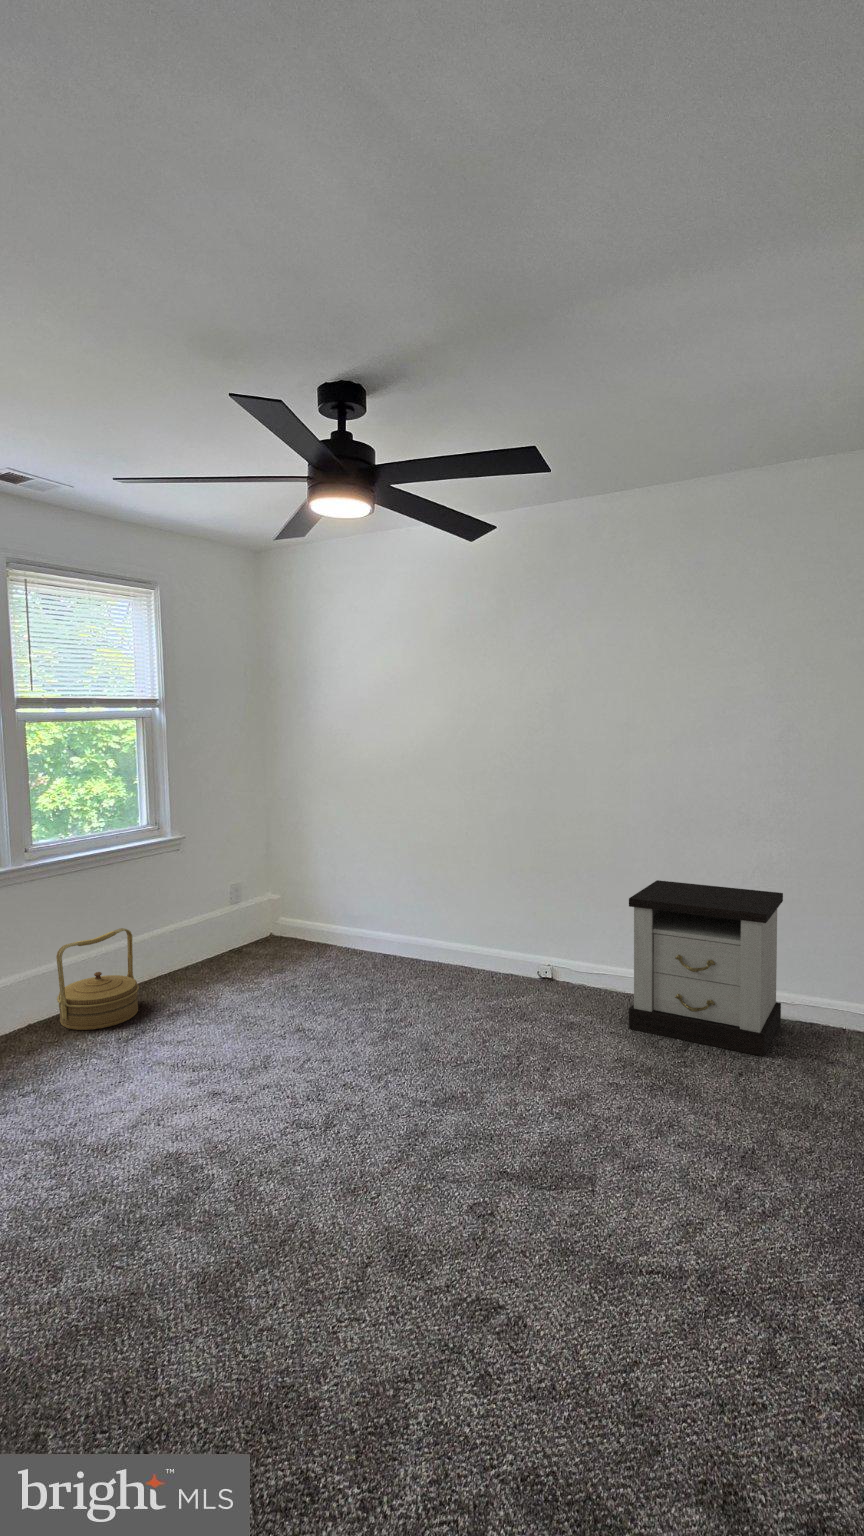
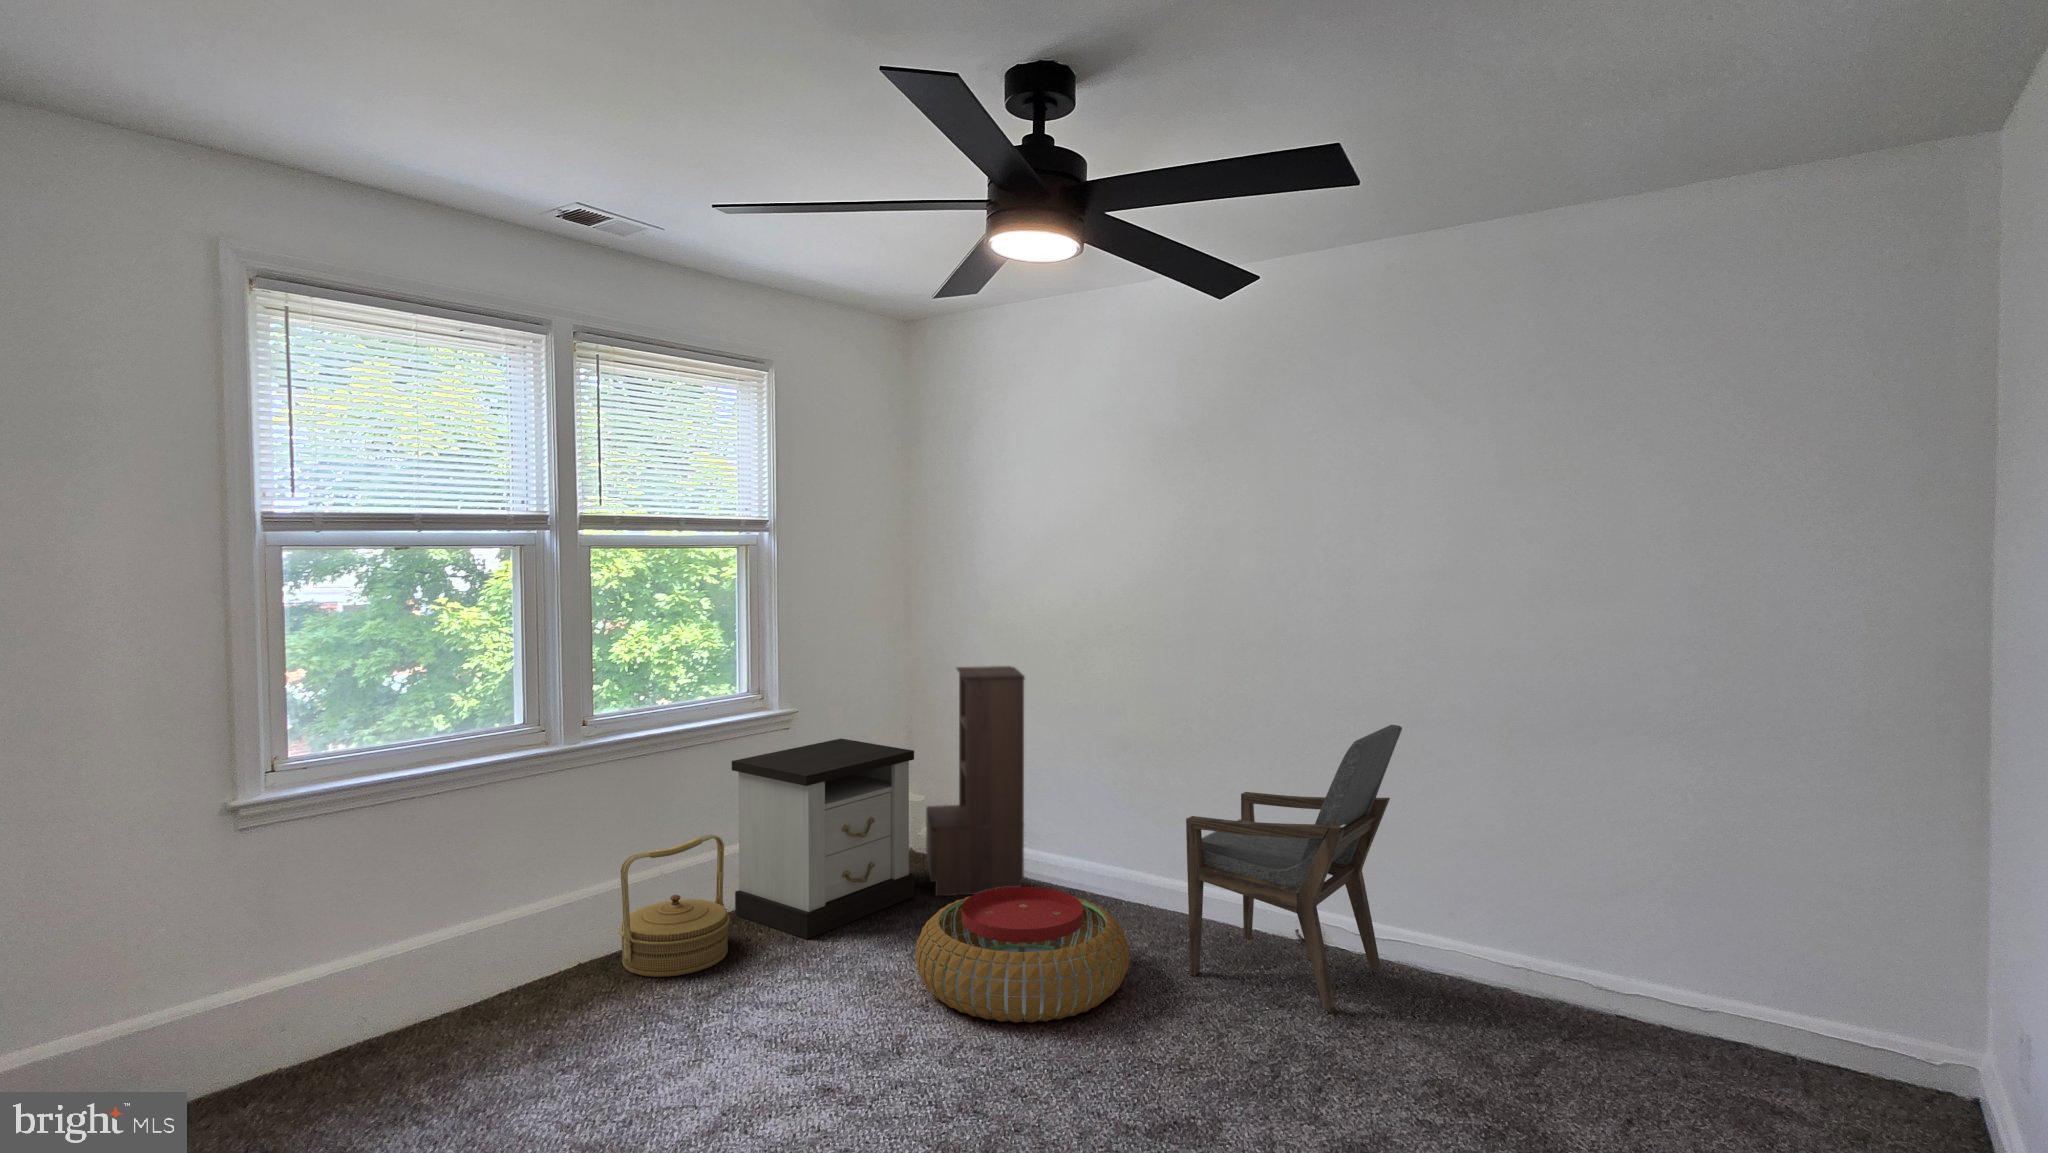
bookshelf: none [279,802,350,965] -> present [926,666,1025,896]
armchair: none [460,830,602,1023] -> present [1186,725,1402,1014]
nightstand: present [629,880,783,1057] -> present [732,739,914,939]
pouf: none [274,952,423,1043] -> present [916,886,1129,1023]

